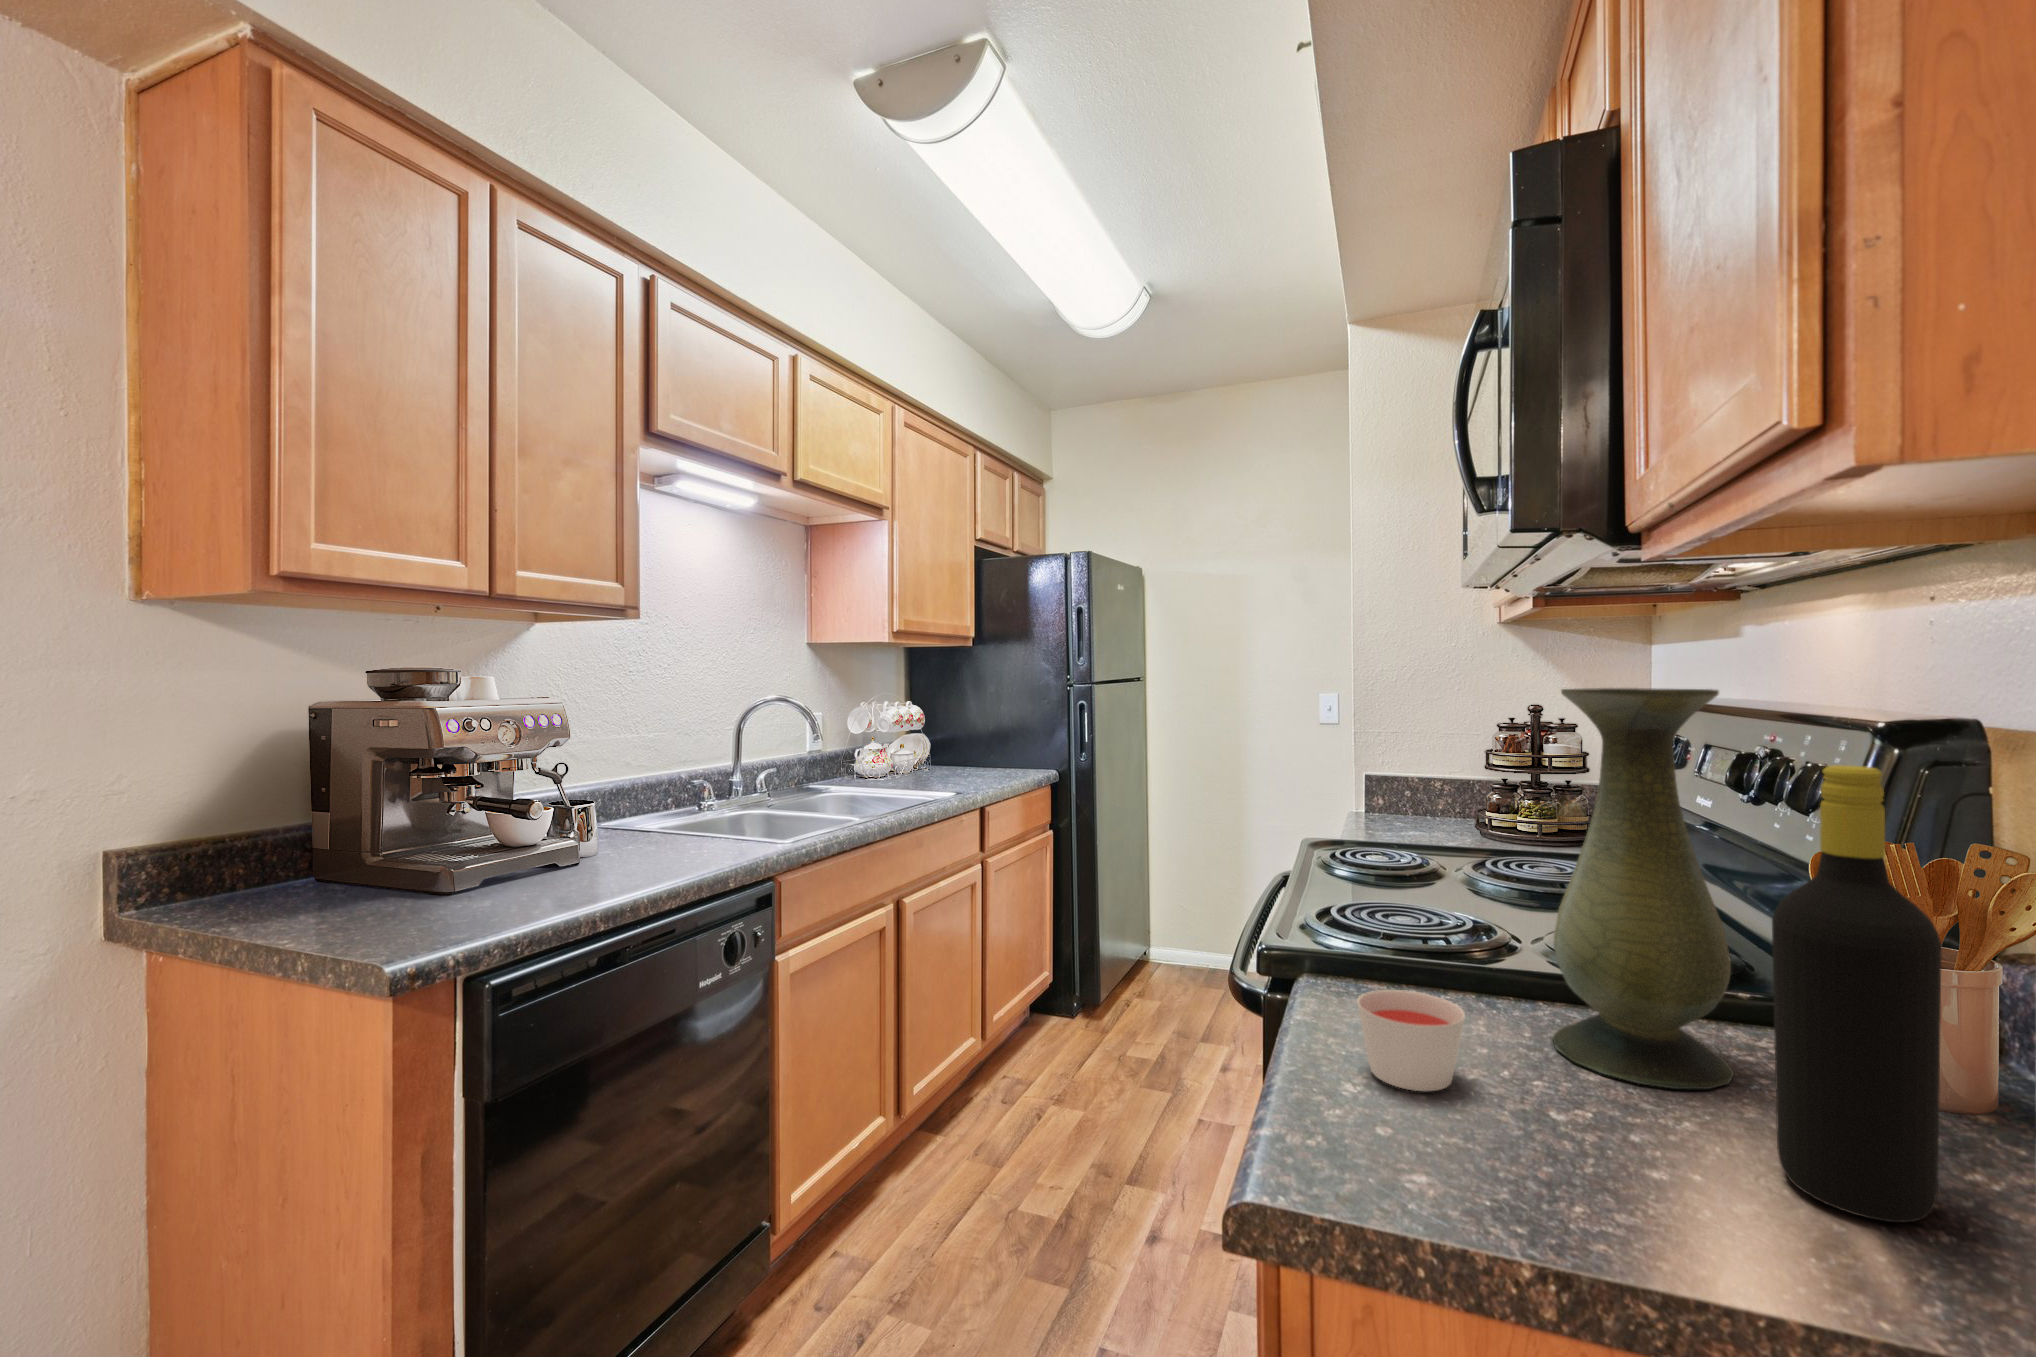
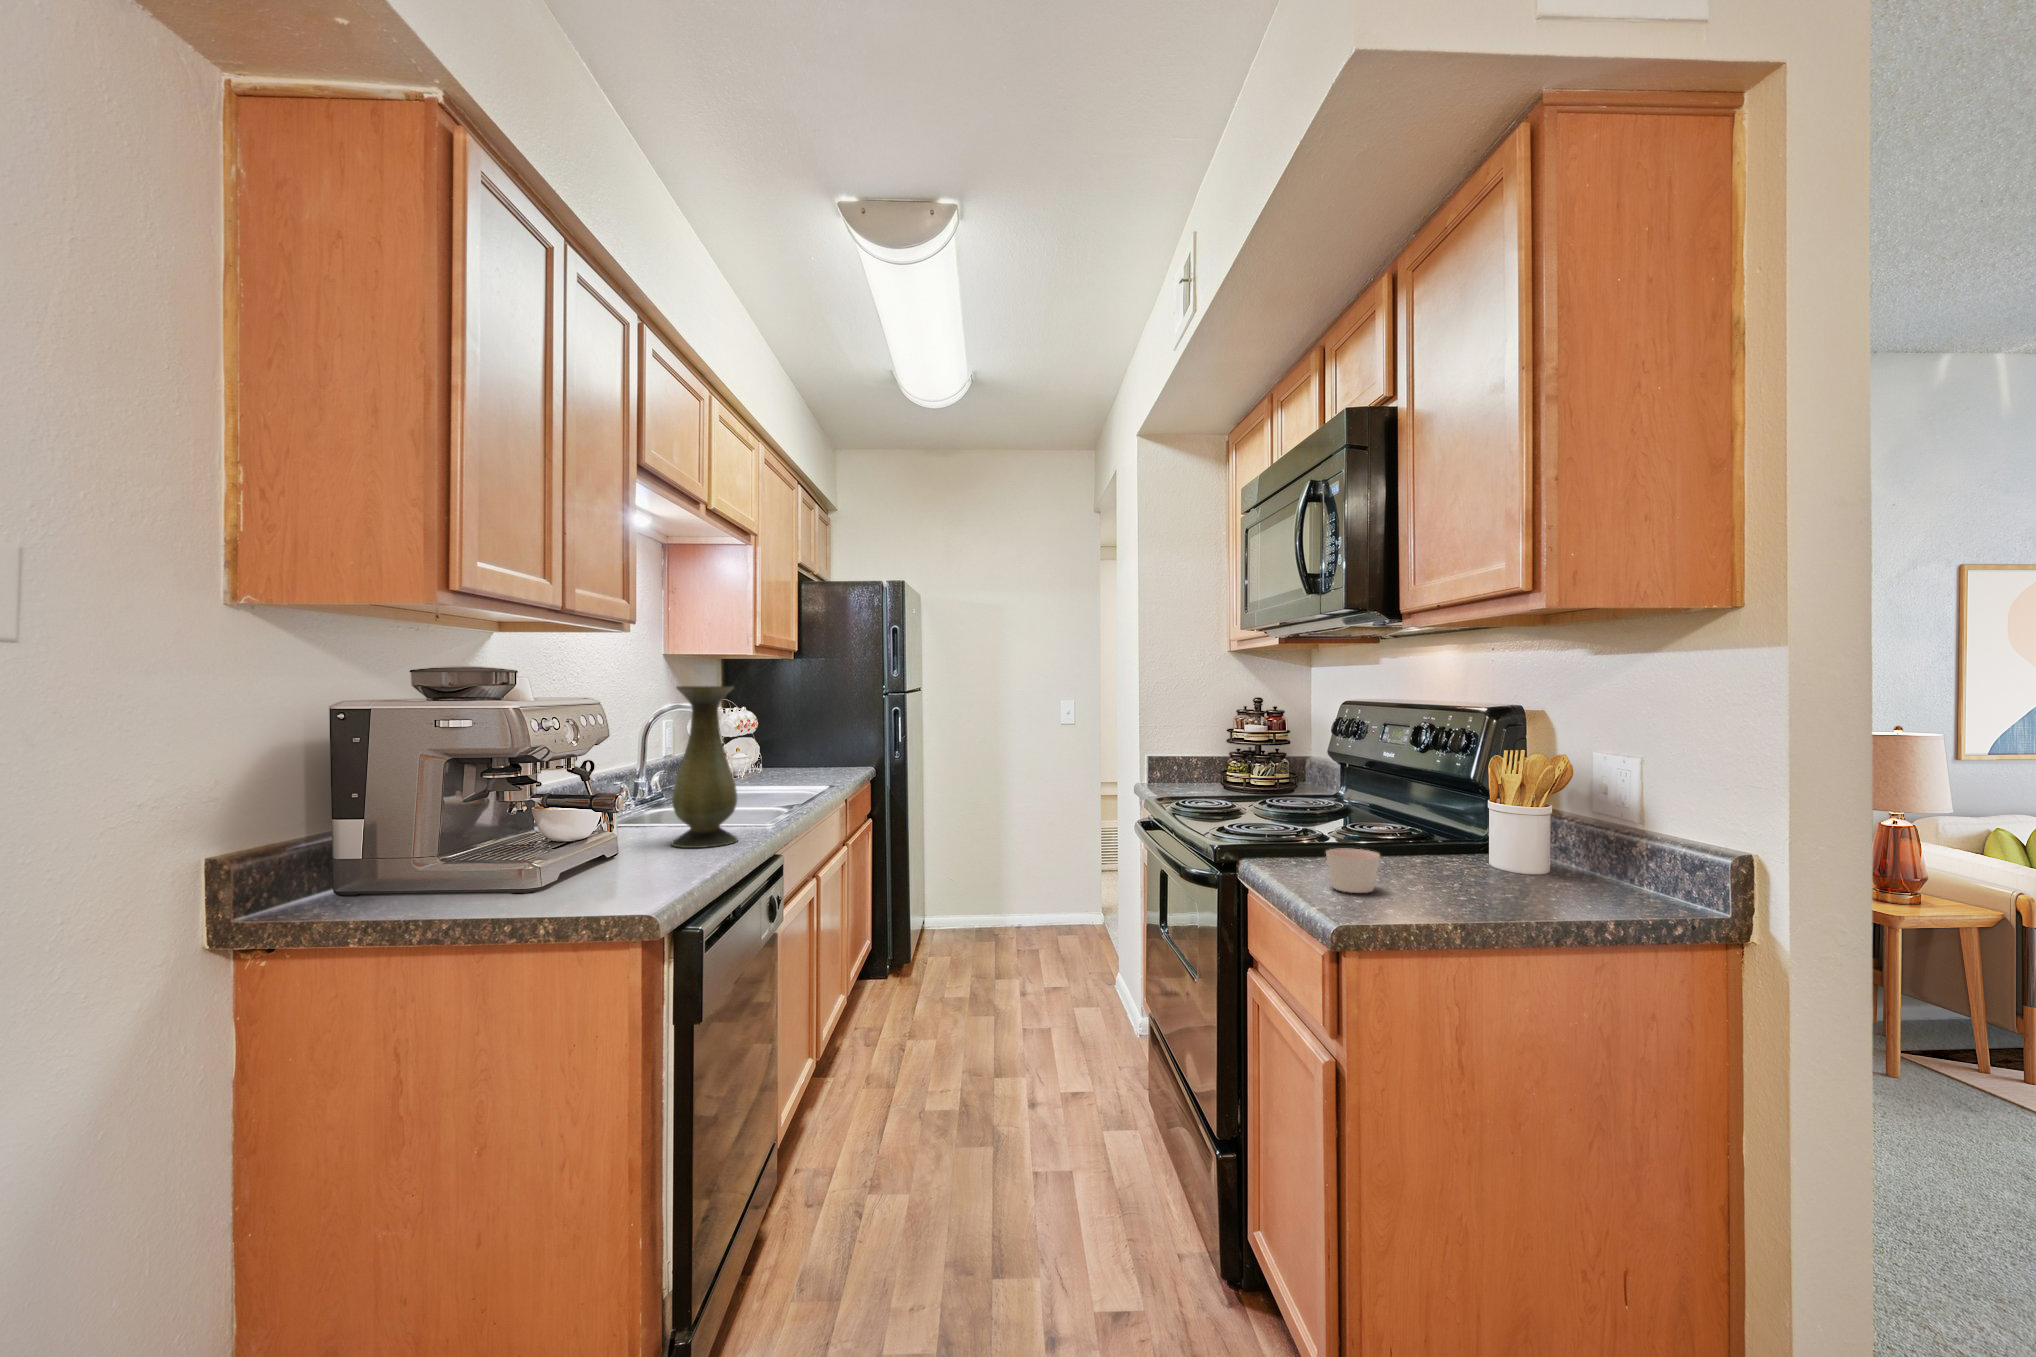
vase: present [1552,688,1734,1089] -> present [672,686,737,848]
bottle: present [1772,765,1942,1222] -> none [1510,720,1571,903]

